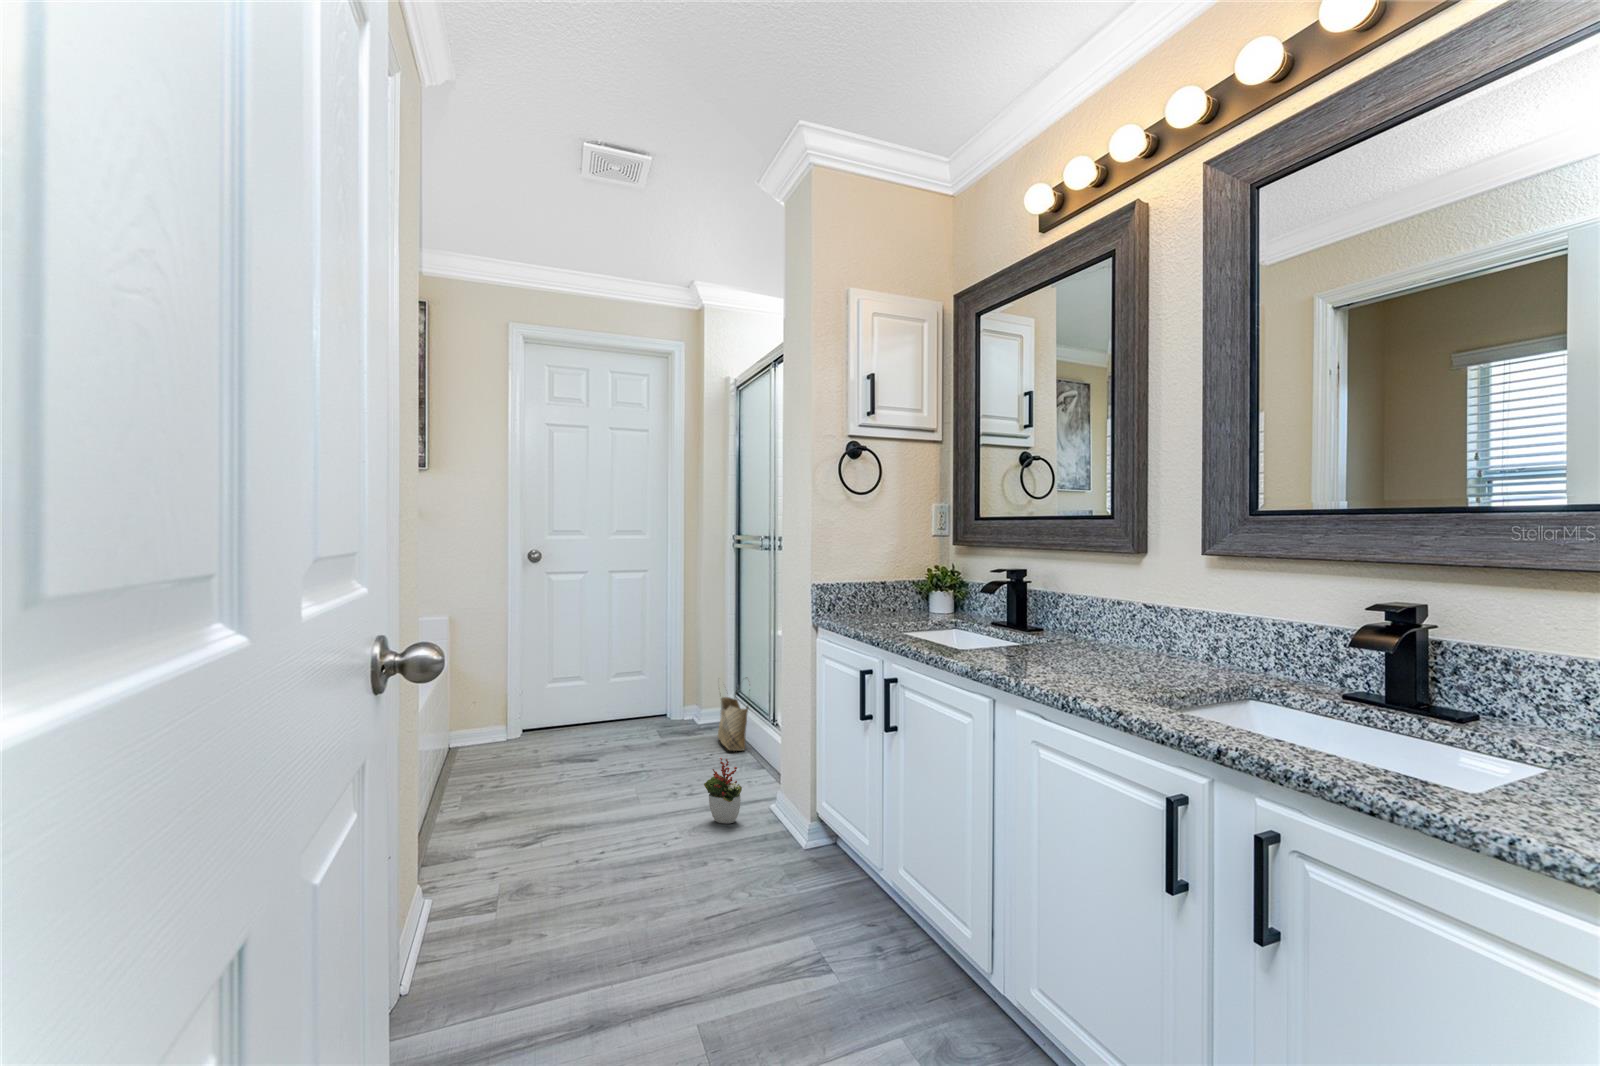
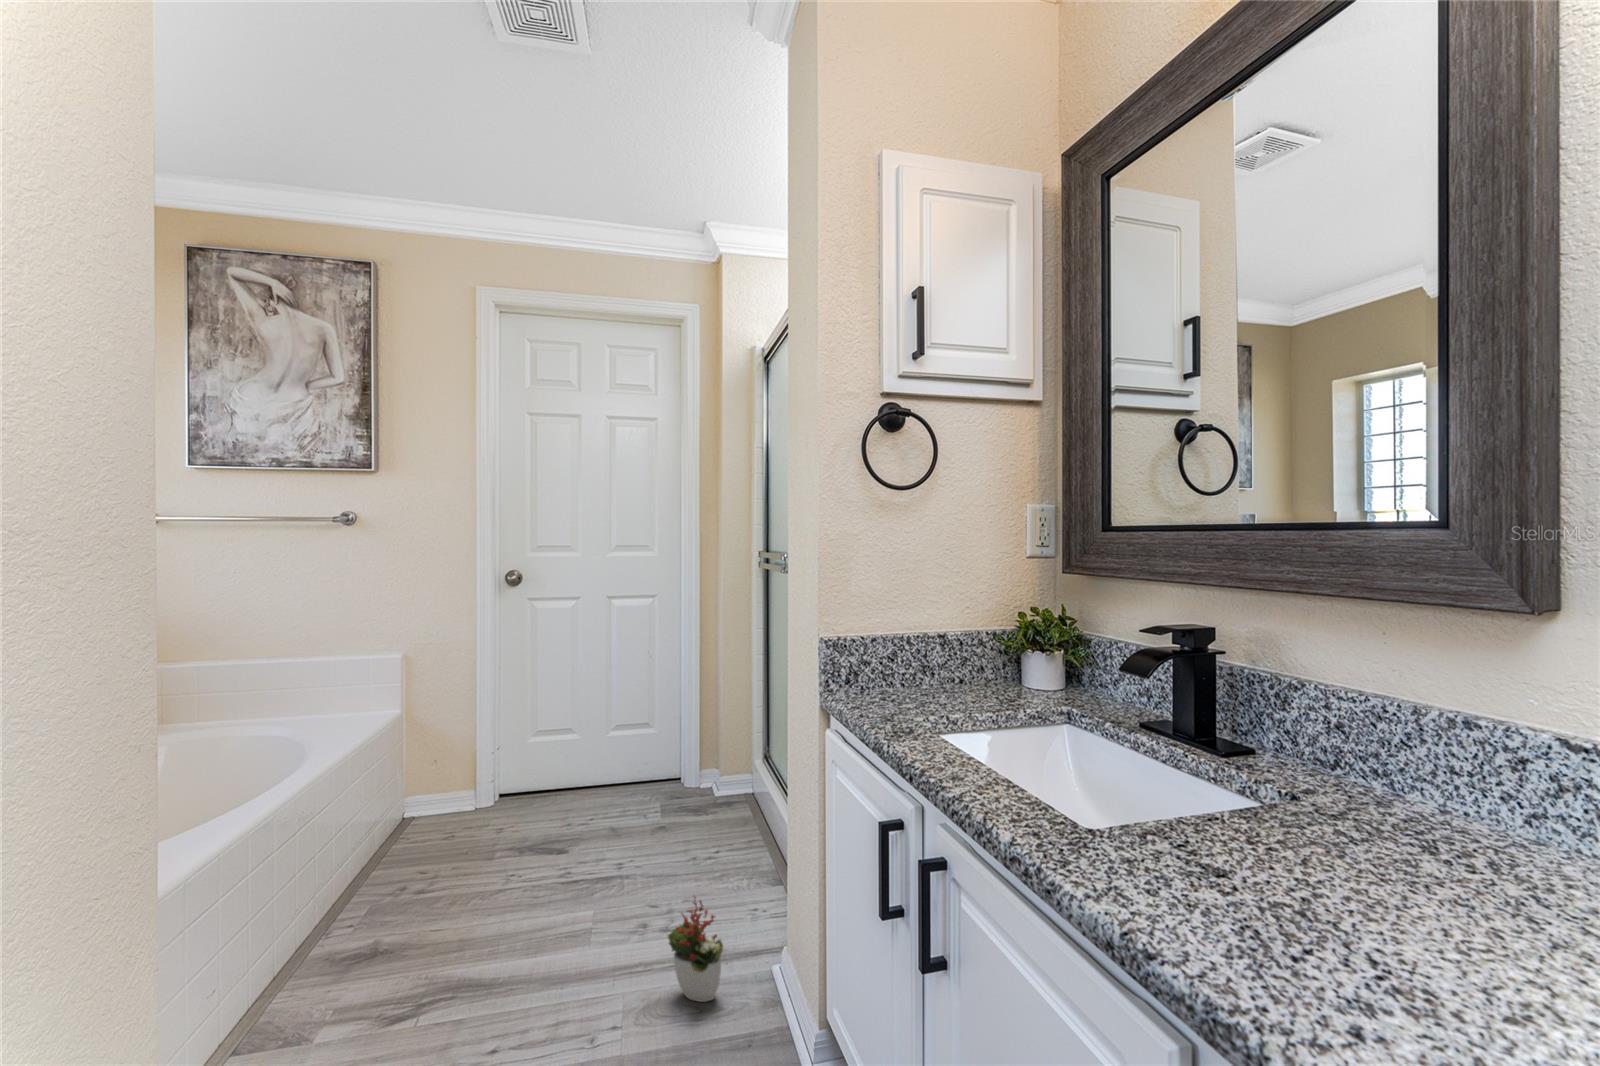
woven basket: present [717,697,748,751] -> none [732,744,774,848]

